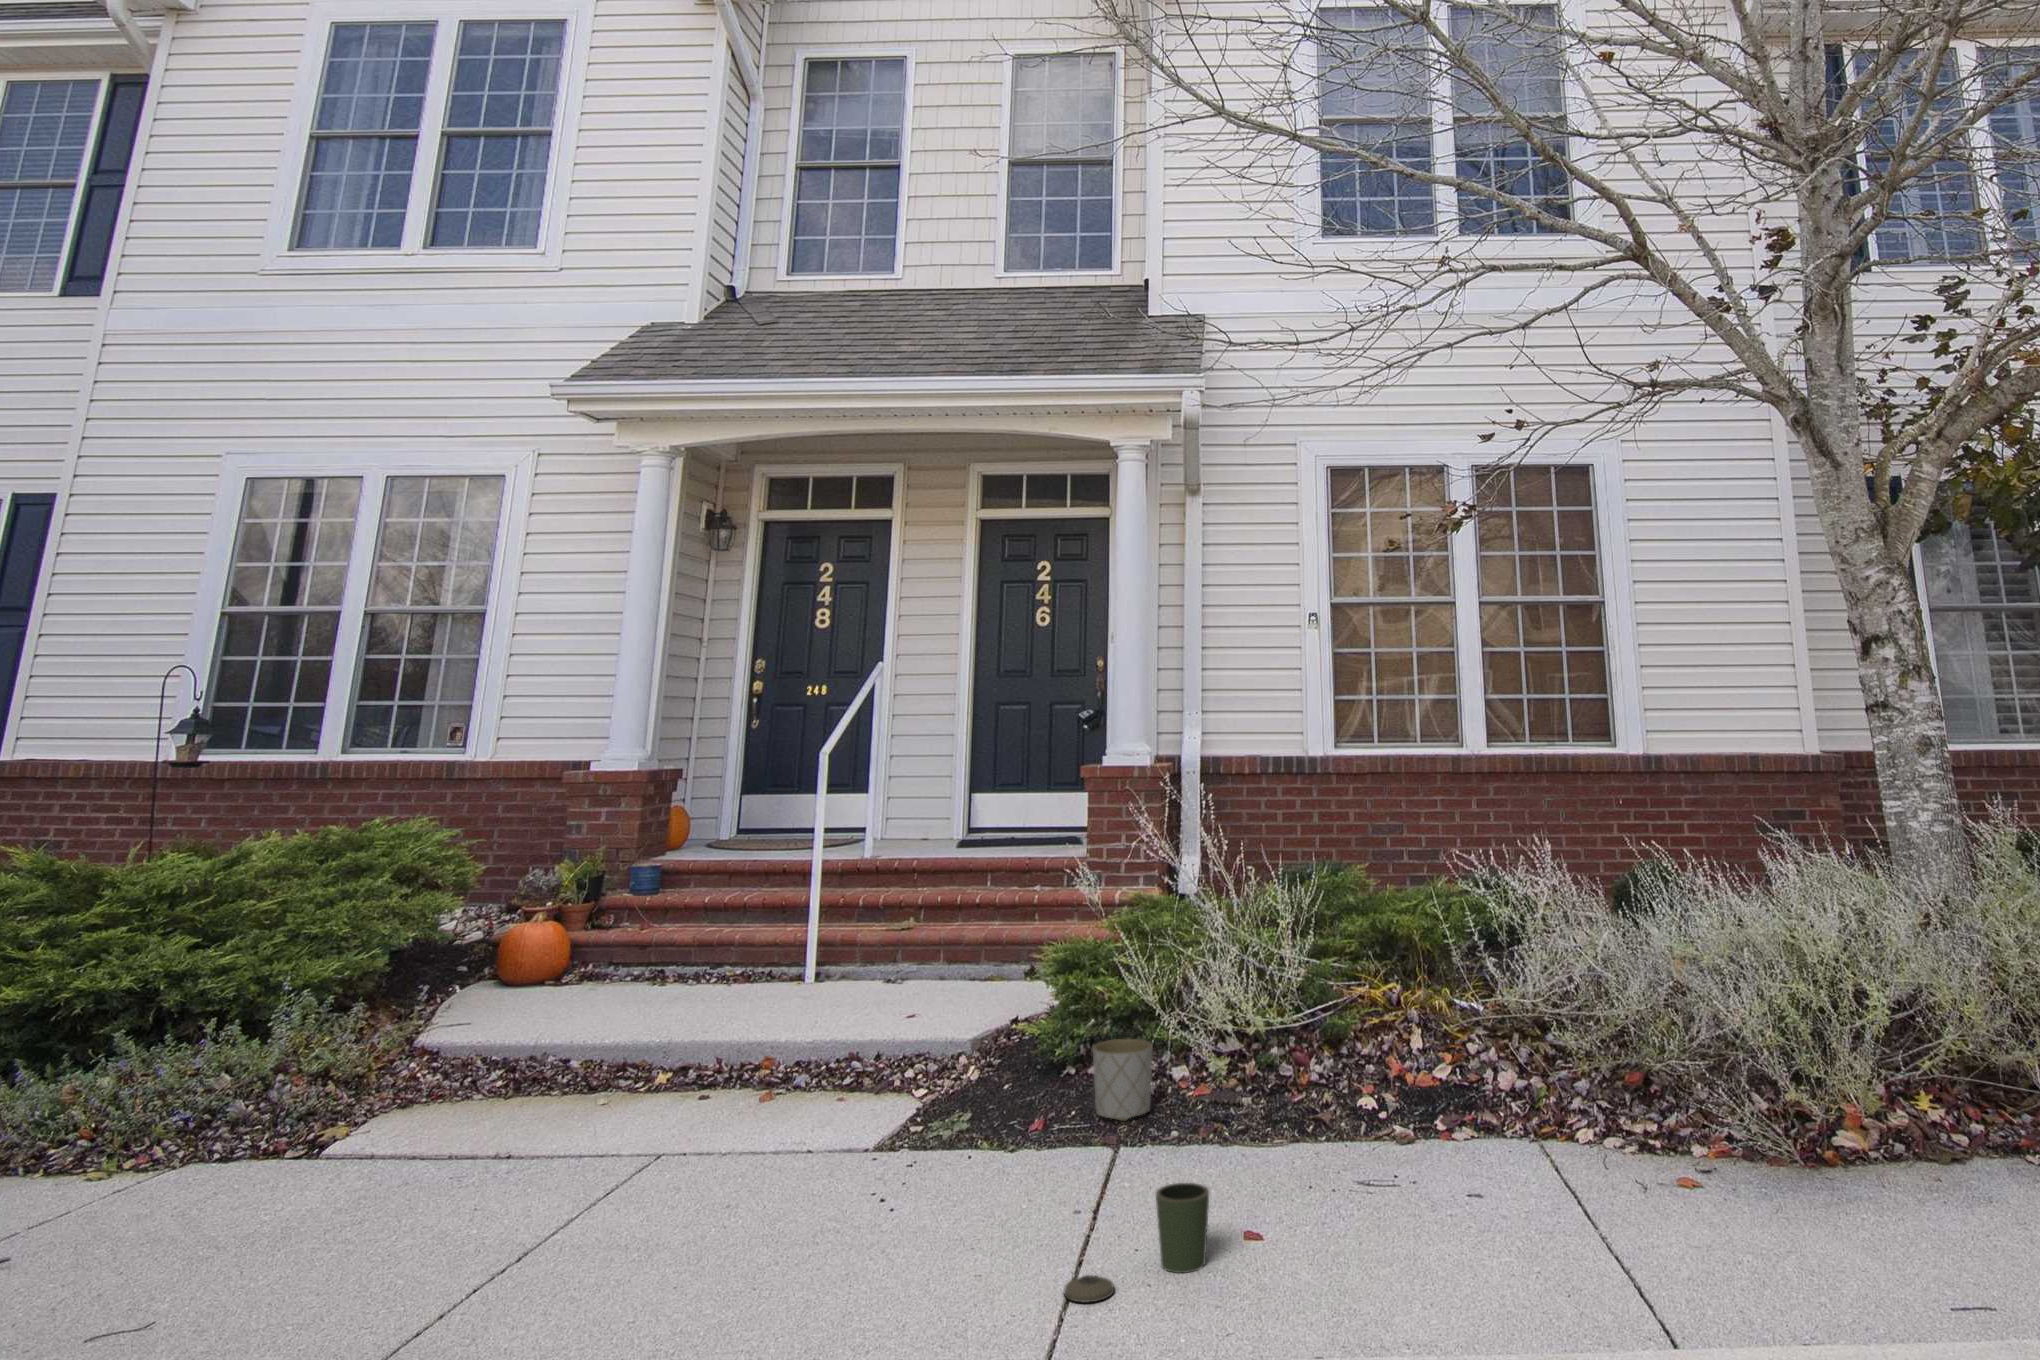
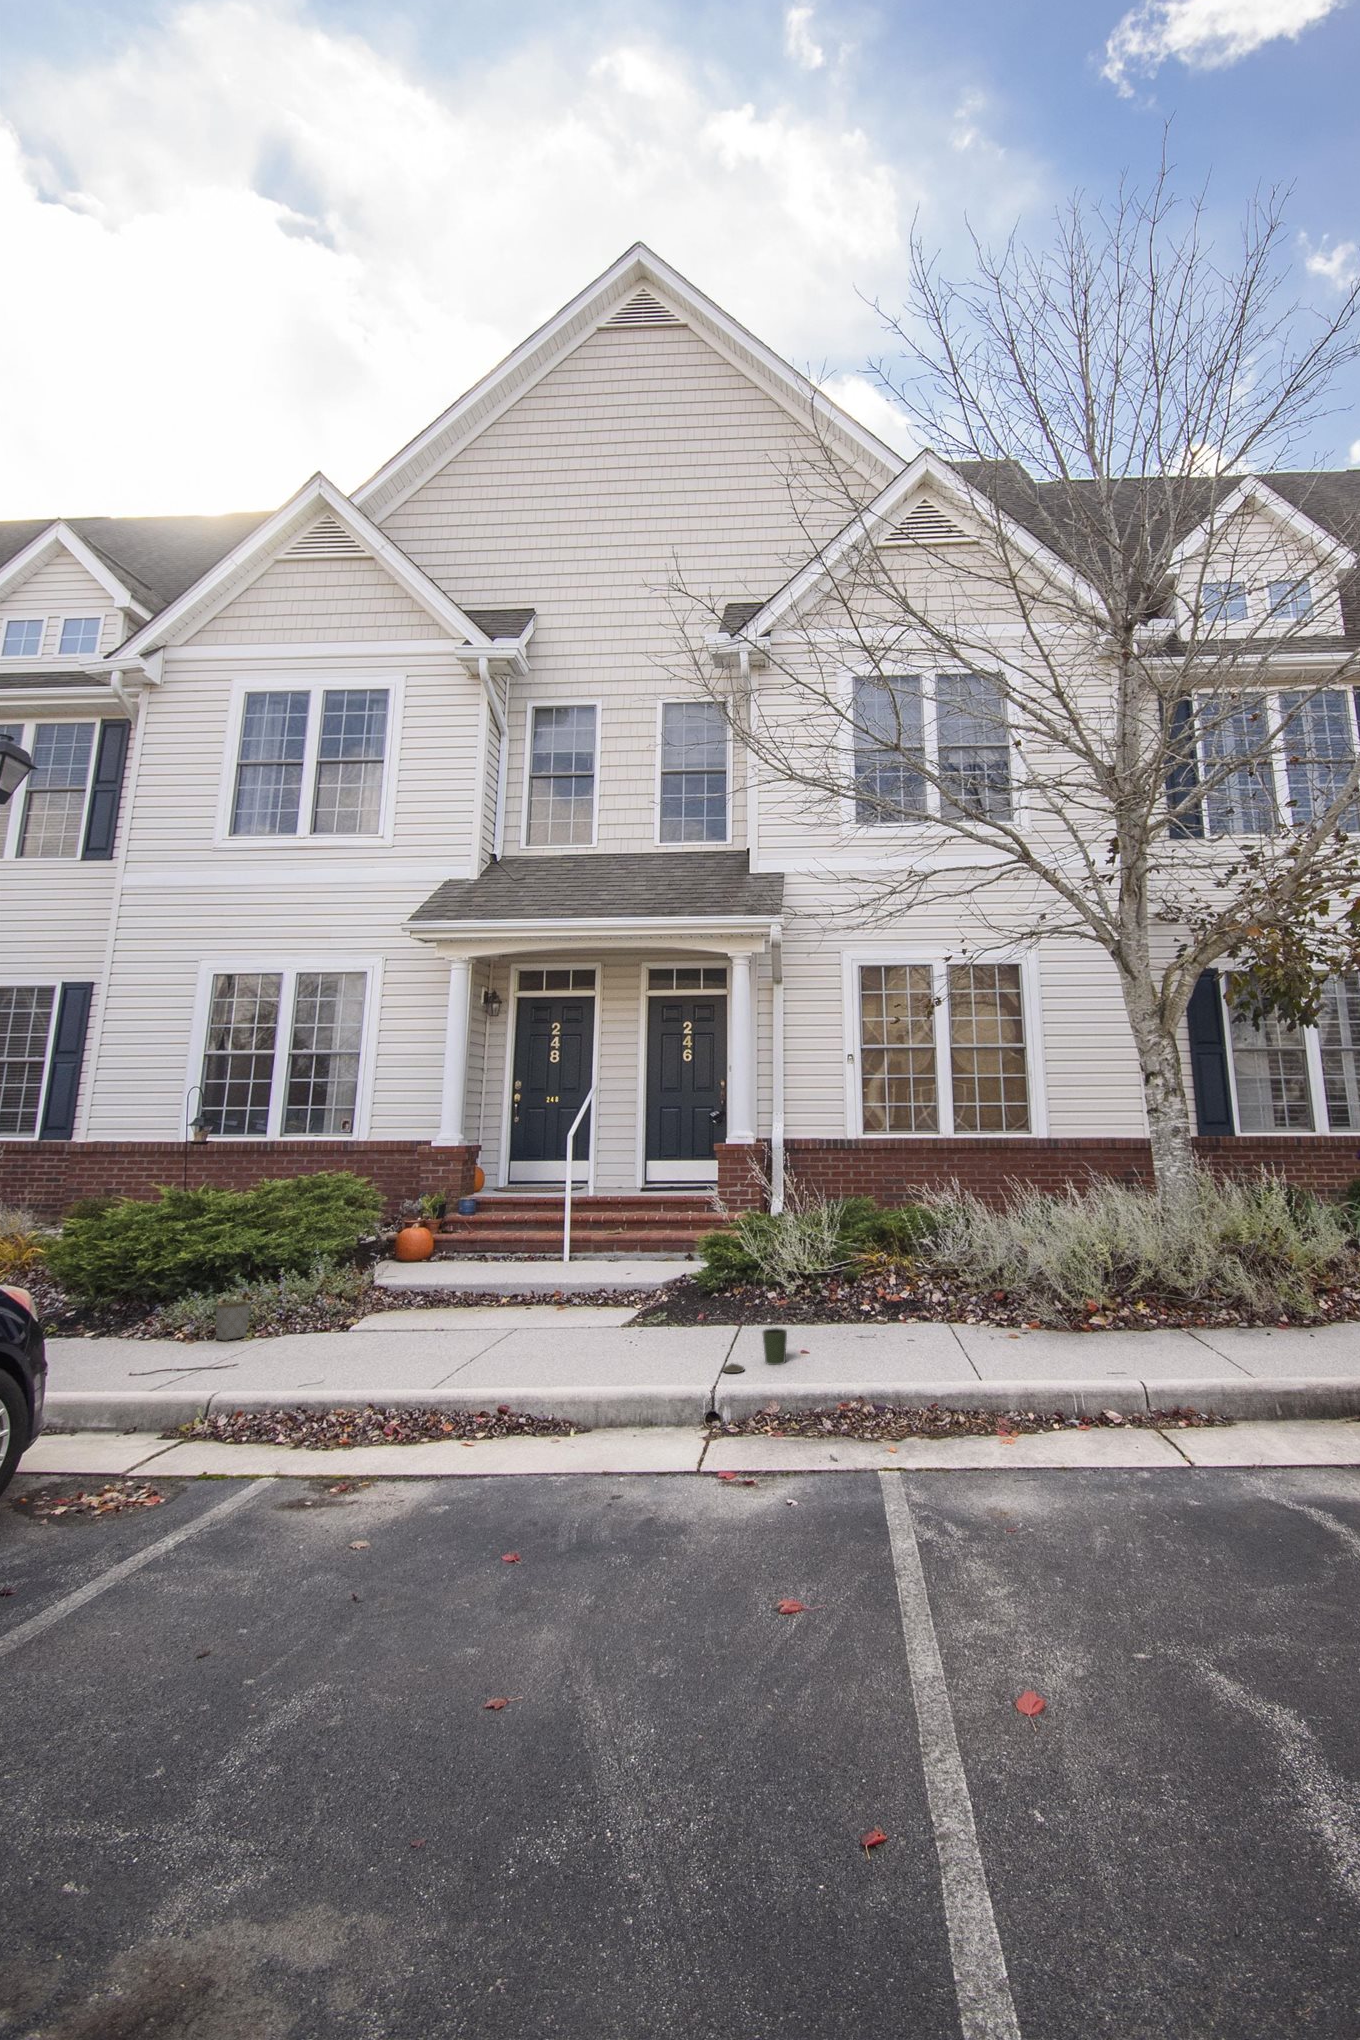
planter: present [1093,1039,1153,1121] -> present [216,1302,250,1341]

